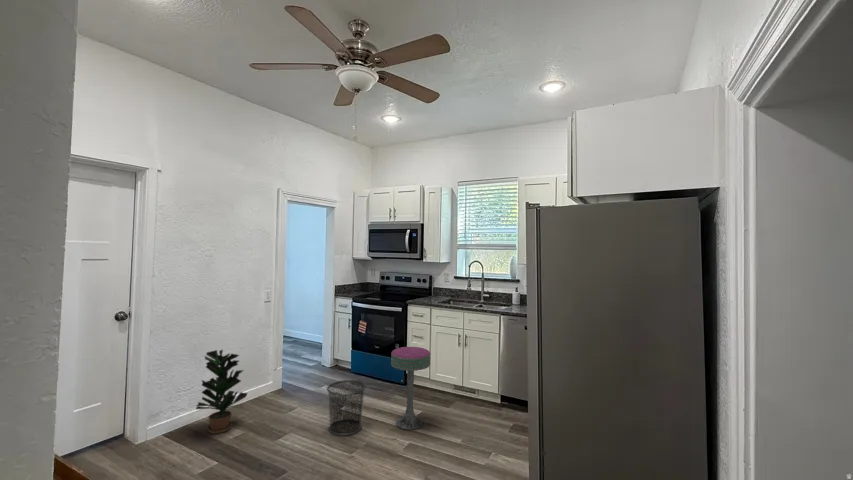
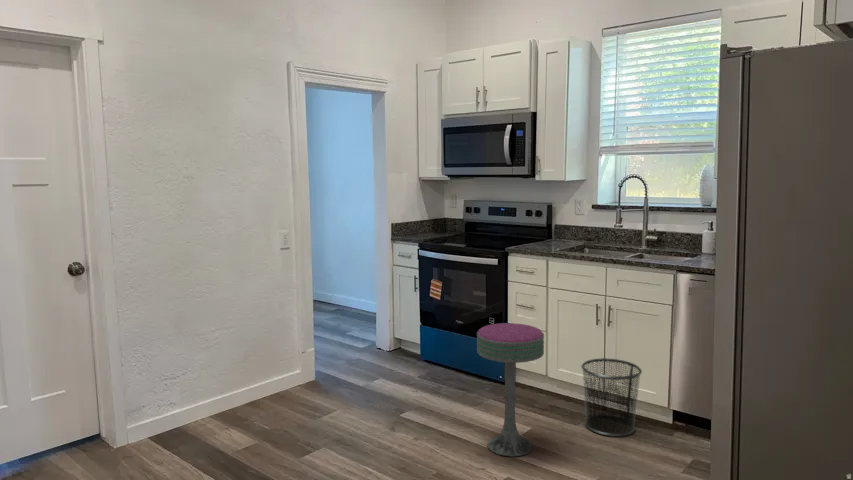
potted plant: present [196,350,247,434] -> none [186,320,260,441]
waste bin: present [327,380,366,436] -> present [582,358,642,436]

